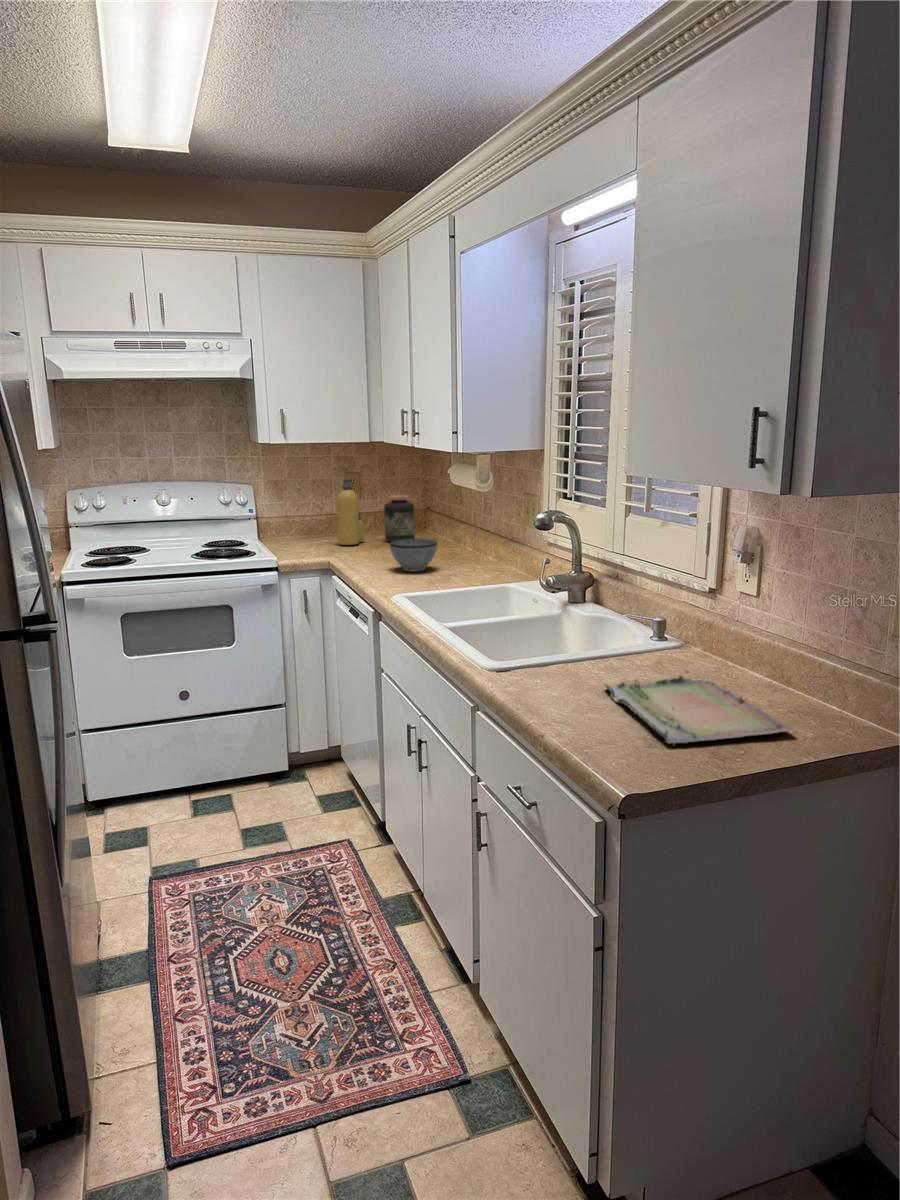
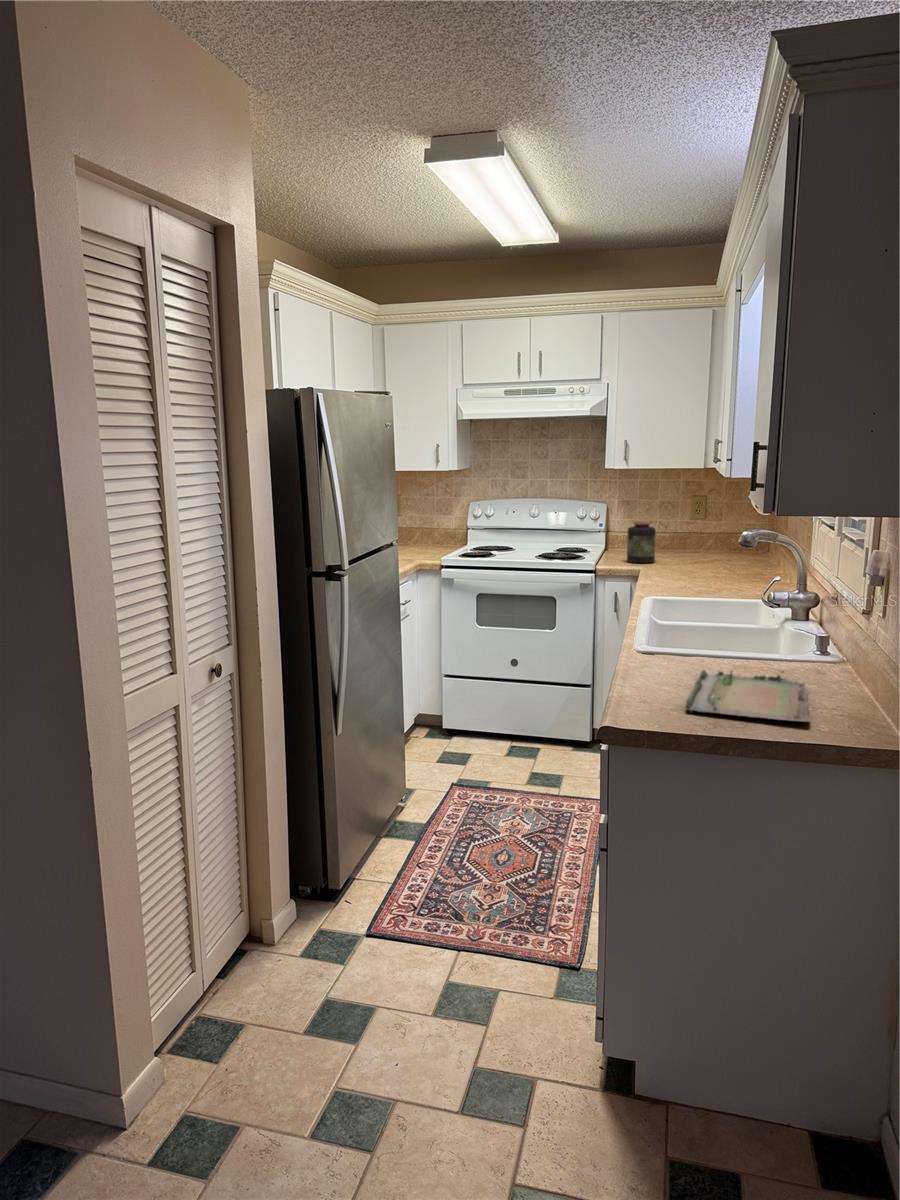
bottle: present [337,479,364,545] -> none [666,502,693,560]
jar: present [384,495,415,542] -> present [627,520,656,563]
bowl: present [390,539,437,571] -> none [678,555,721,583]

